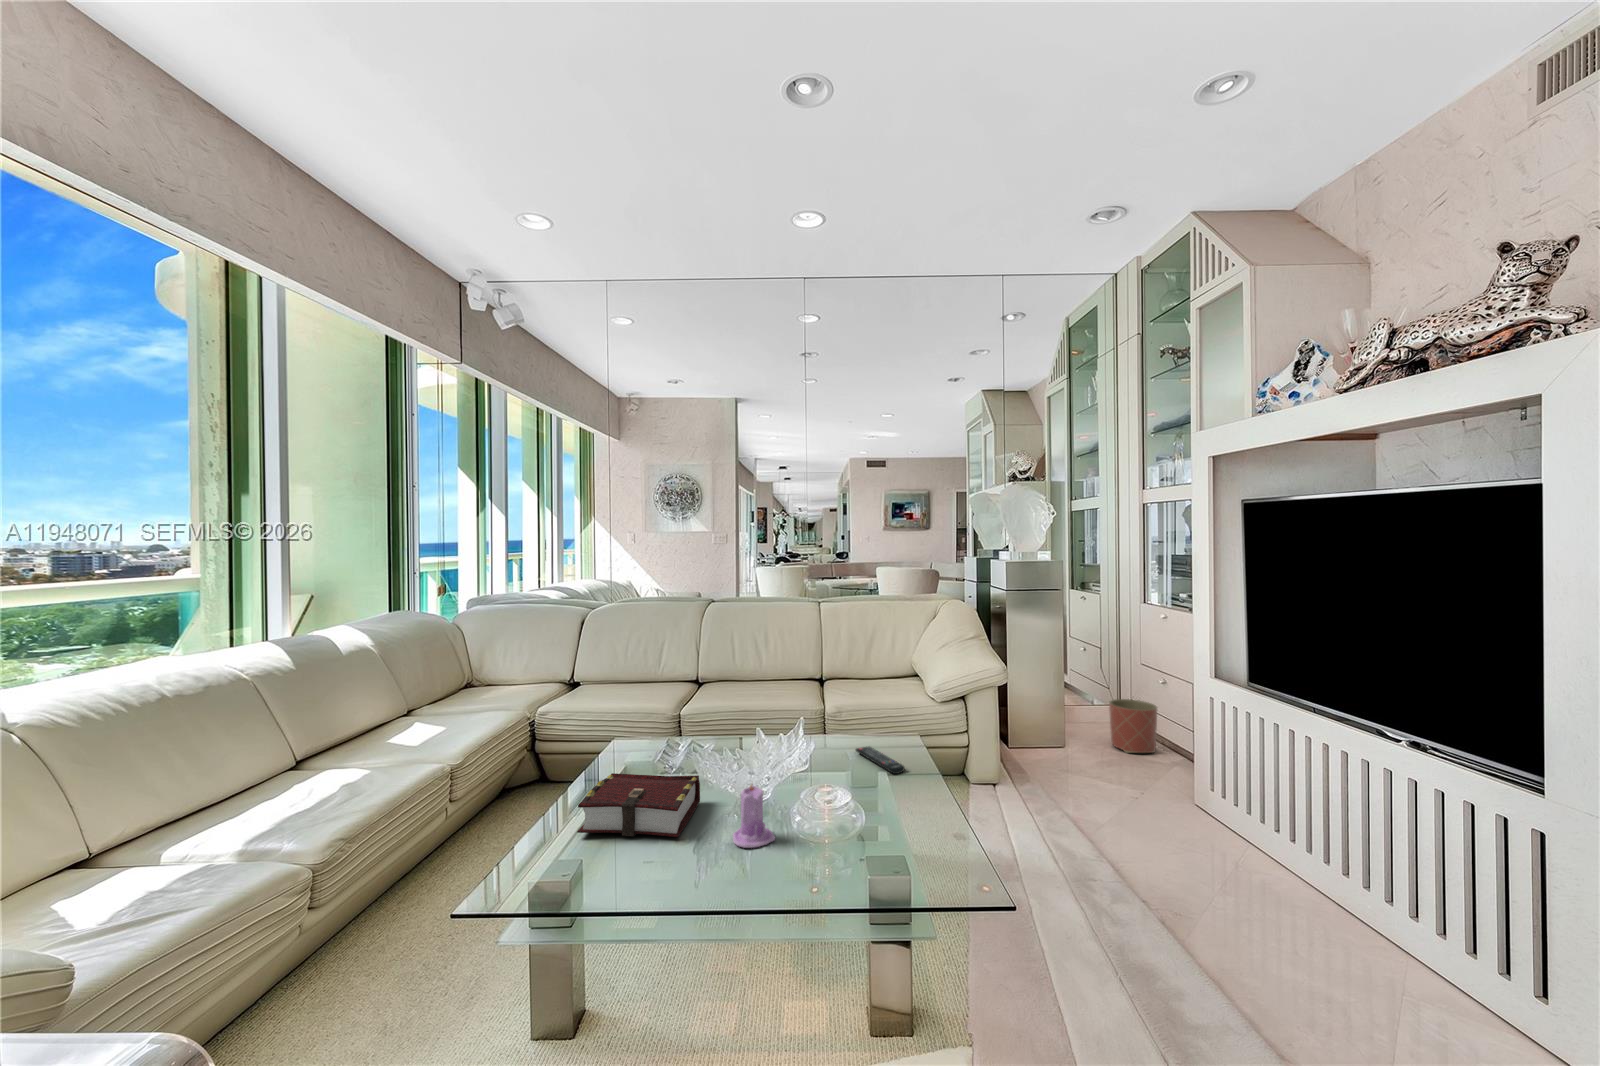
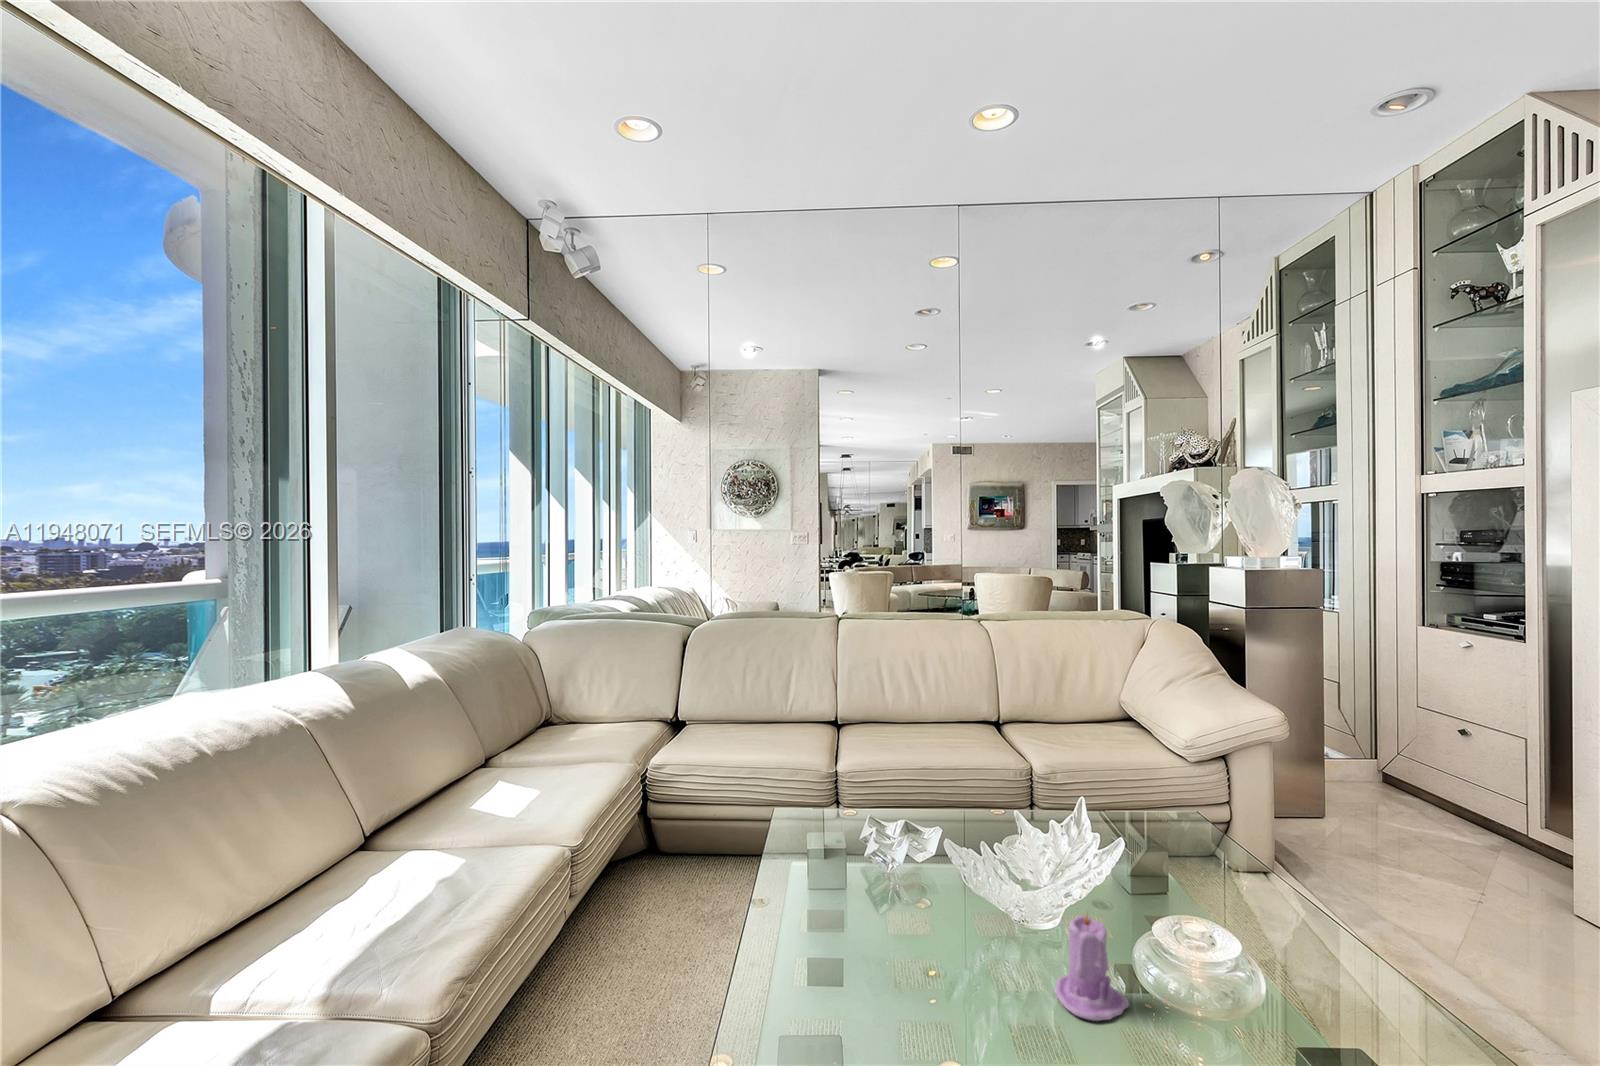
planter: present [1109,699,1157,753] -> none [1380,753,1456,828]
remote control: present [856,747,905,774] -> none [1131,831,1232,880]
book: present [577,773,700,837] -> none [809,876,971,994]

